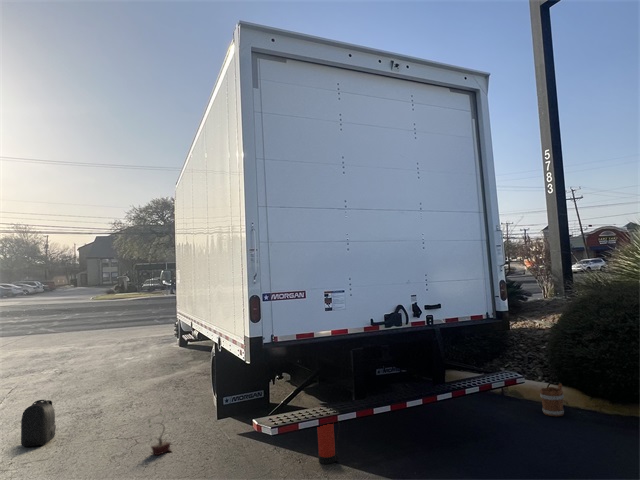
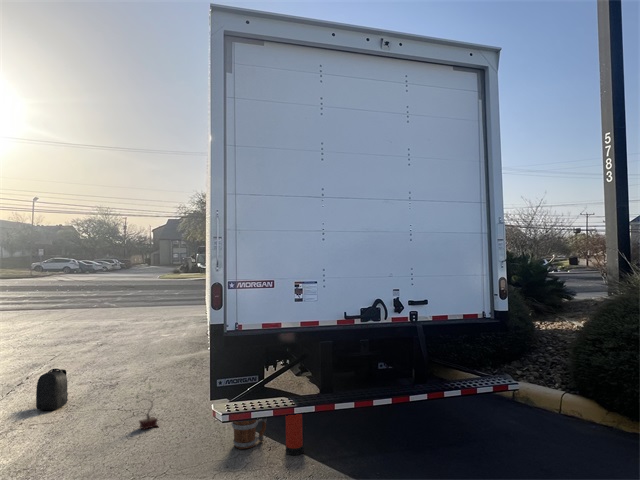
bucket: present [540,384,564,417] -> present [231,419,267,449]

